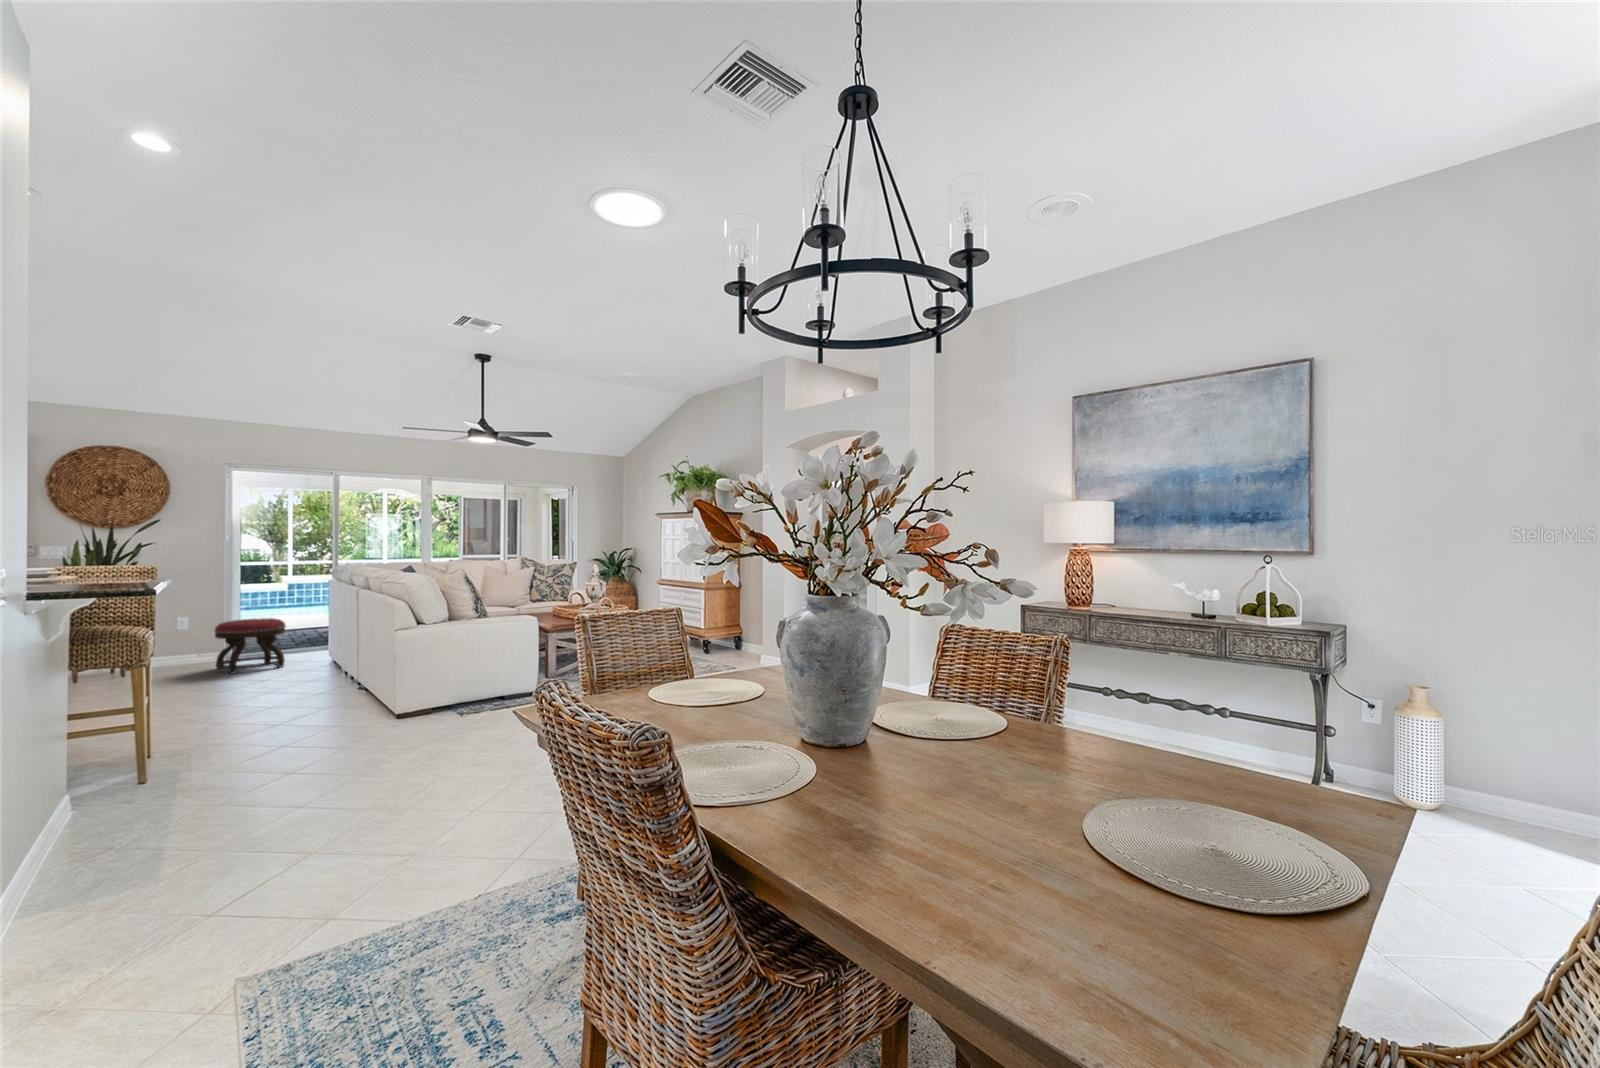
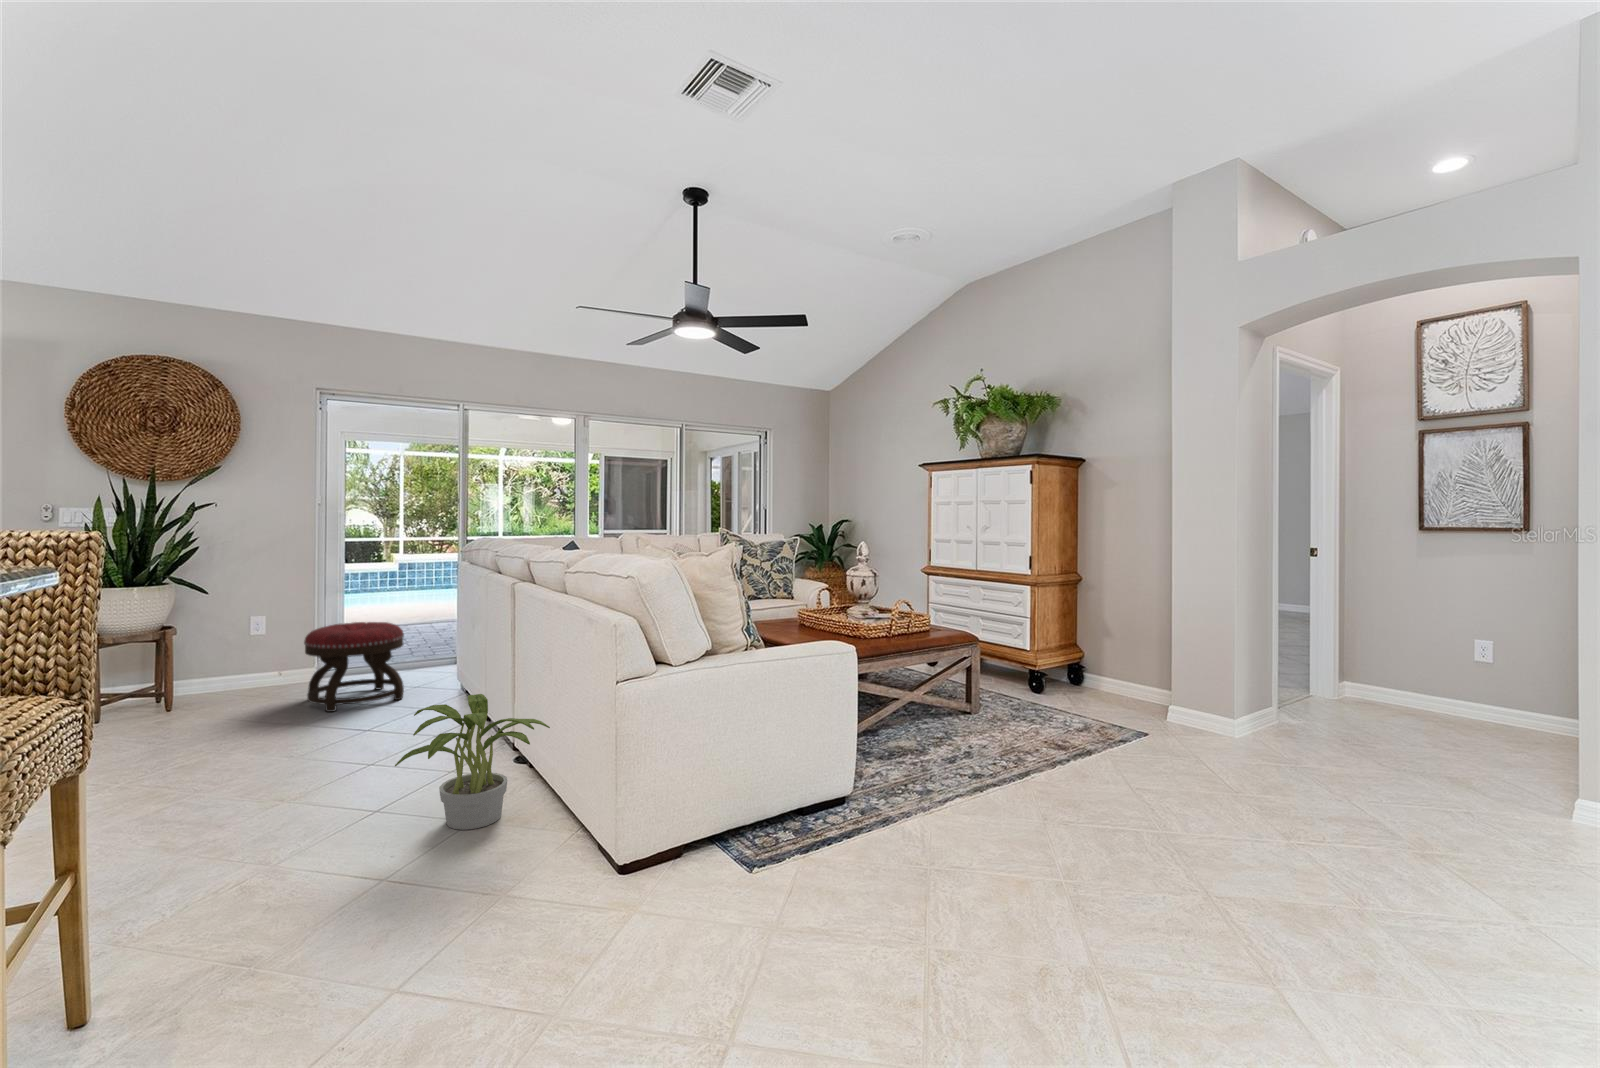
potted plant: none [272,645,364,712] -> present [395,694,550,830]

